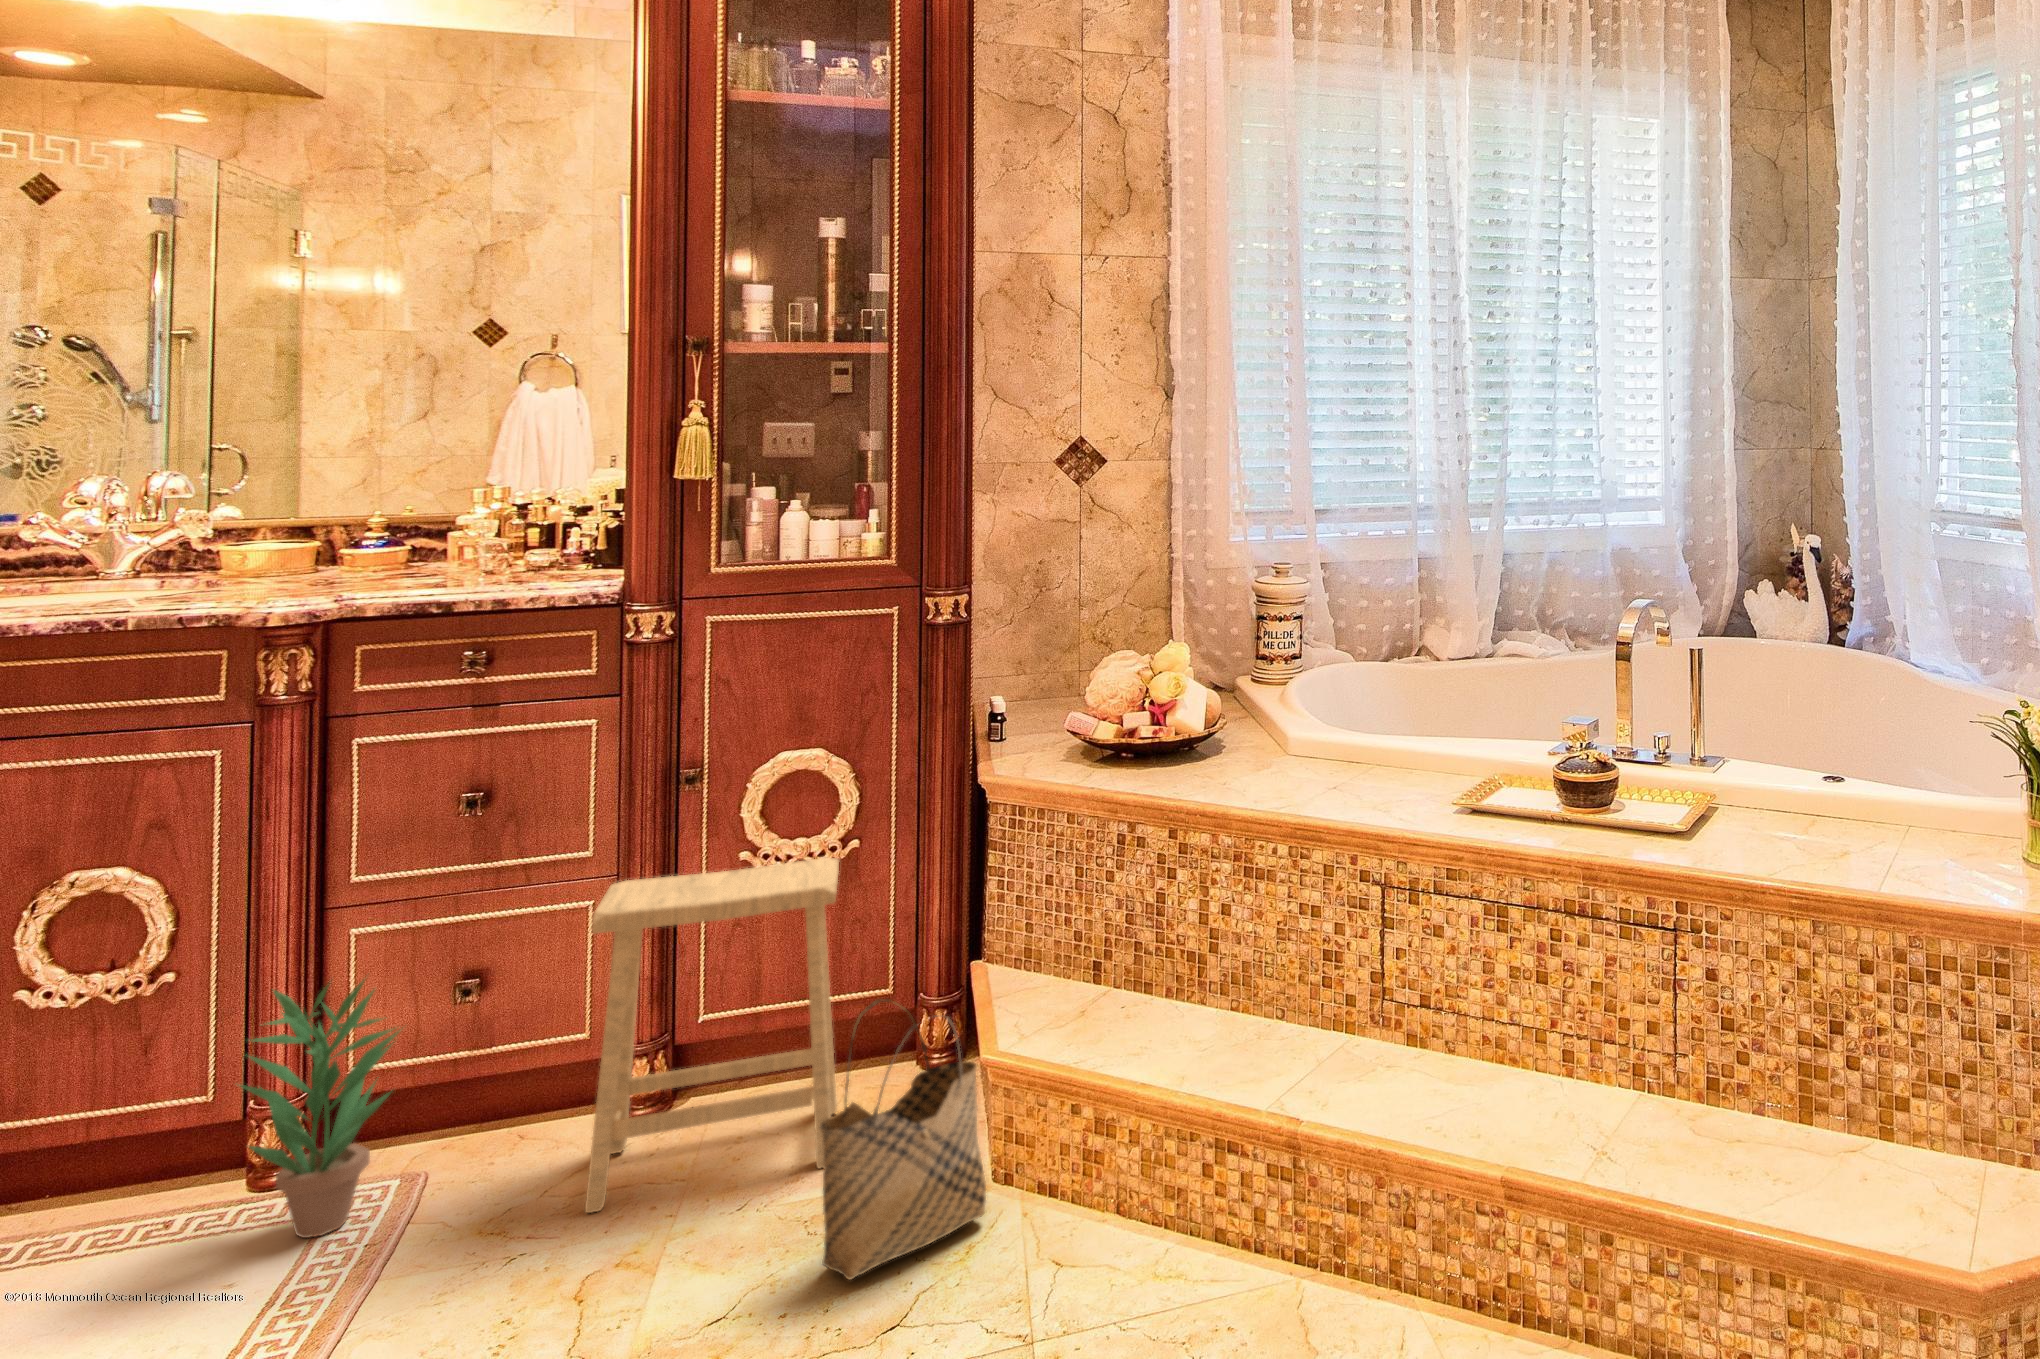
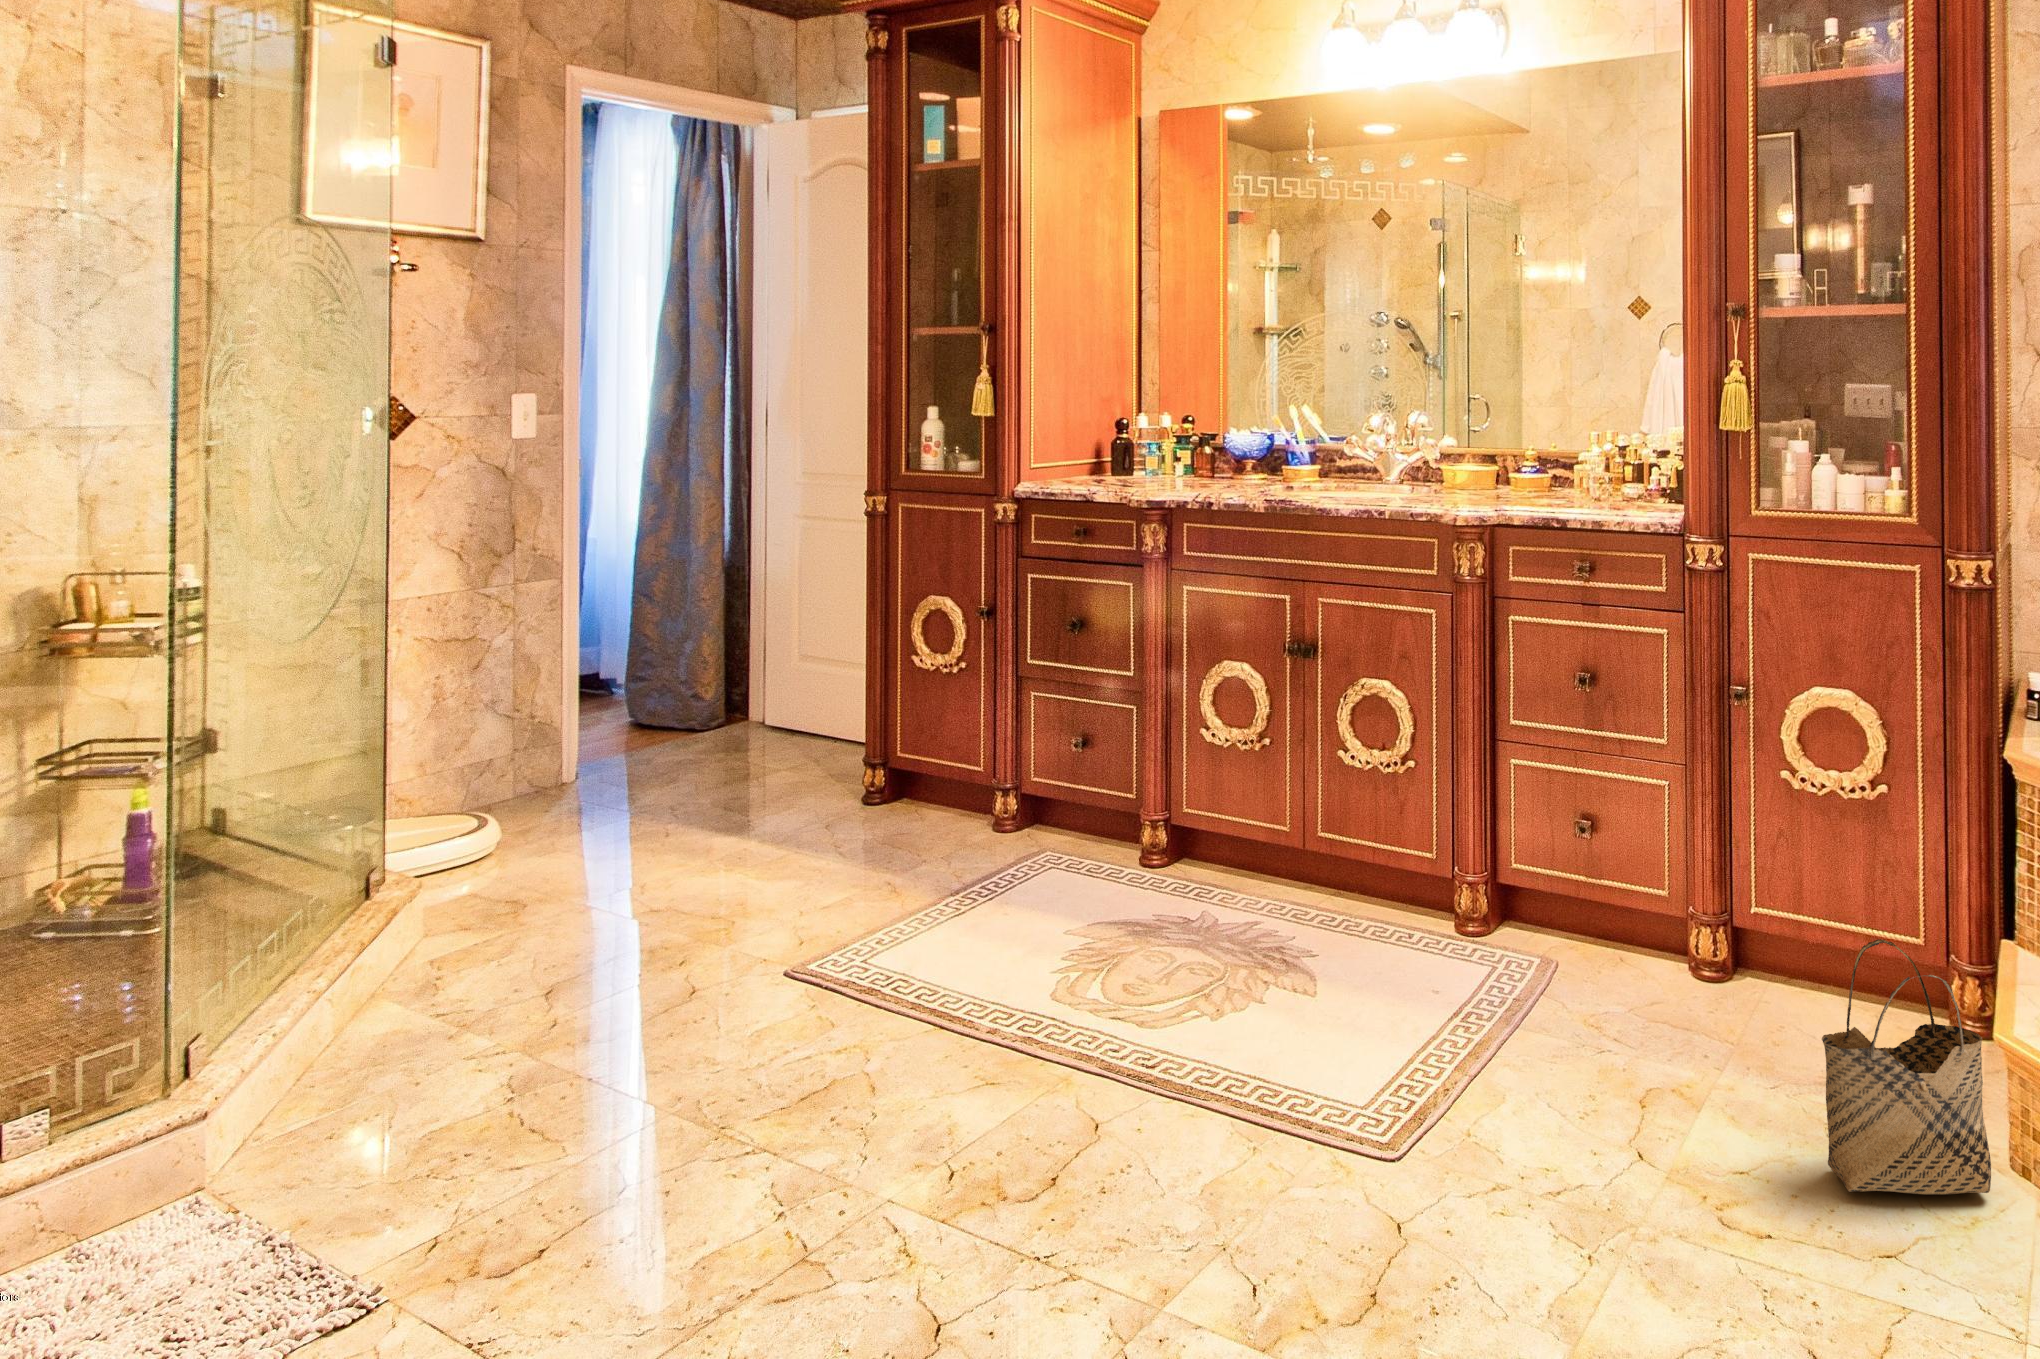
footstool: present [585,858,839,1214] -> none [1653,767,1865,1077]
potted plant: present [240,979,400,1238] -> none [1441,784,1540,971]

